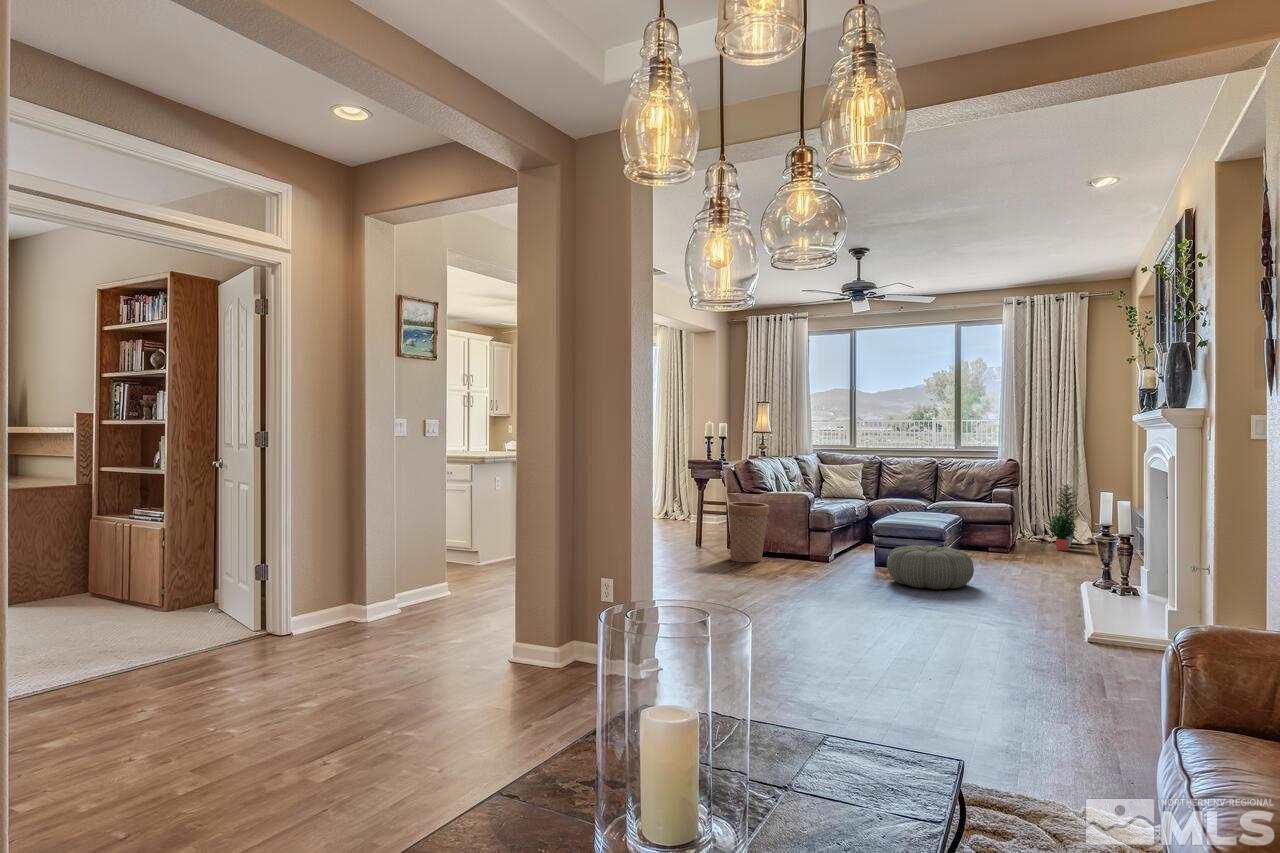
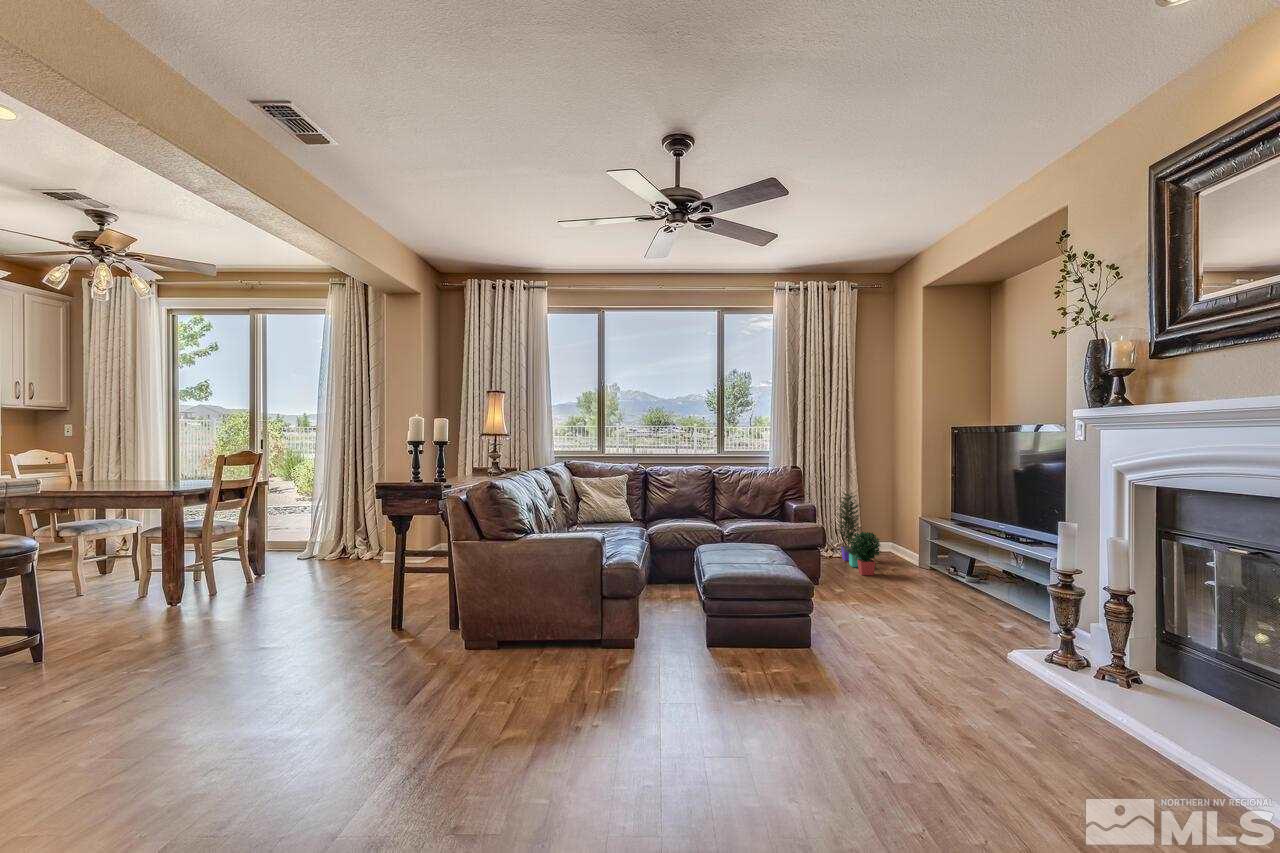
basket: present [728,502,769,562] -> none [459,558,535,678]
pouf: present [887,545,974,589] -> none [777,627,934,731]

